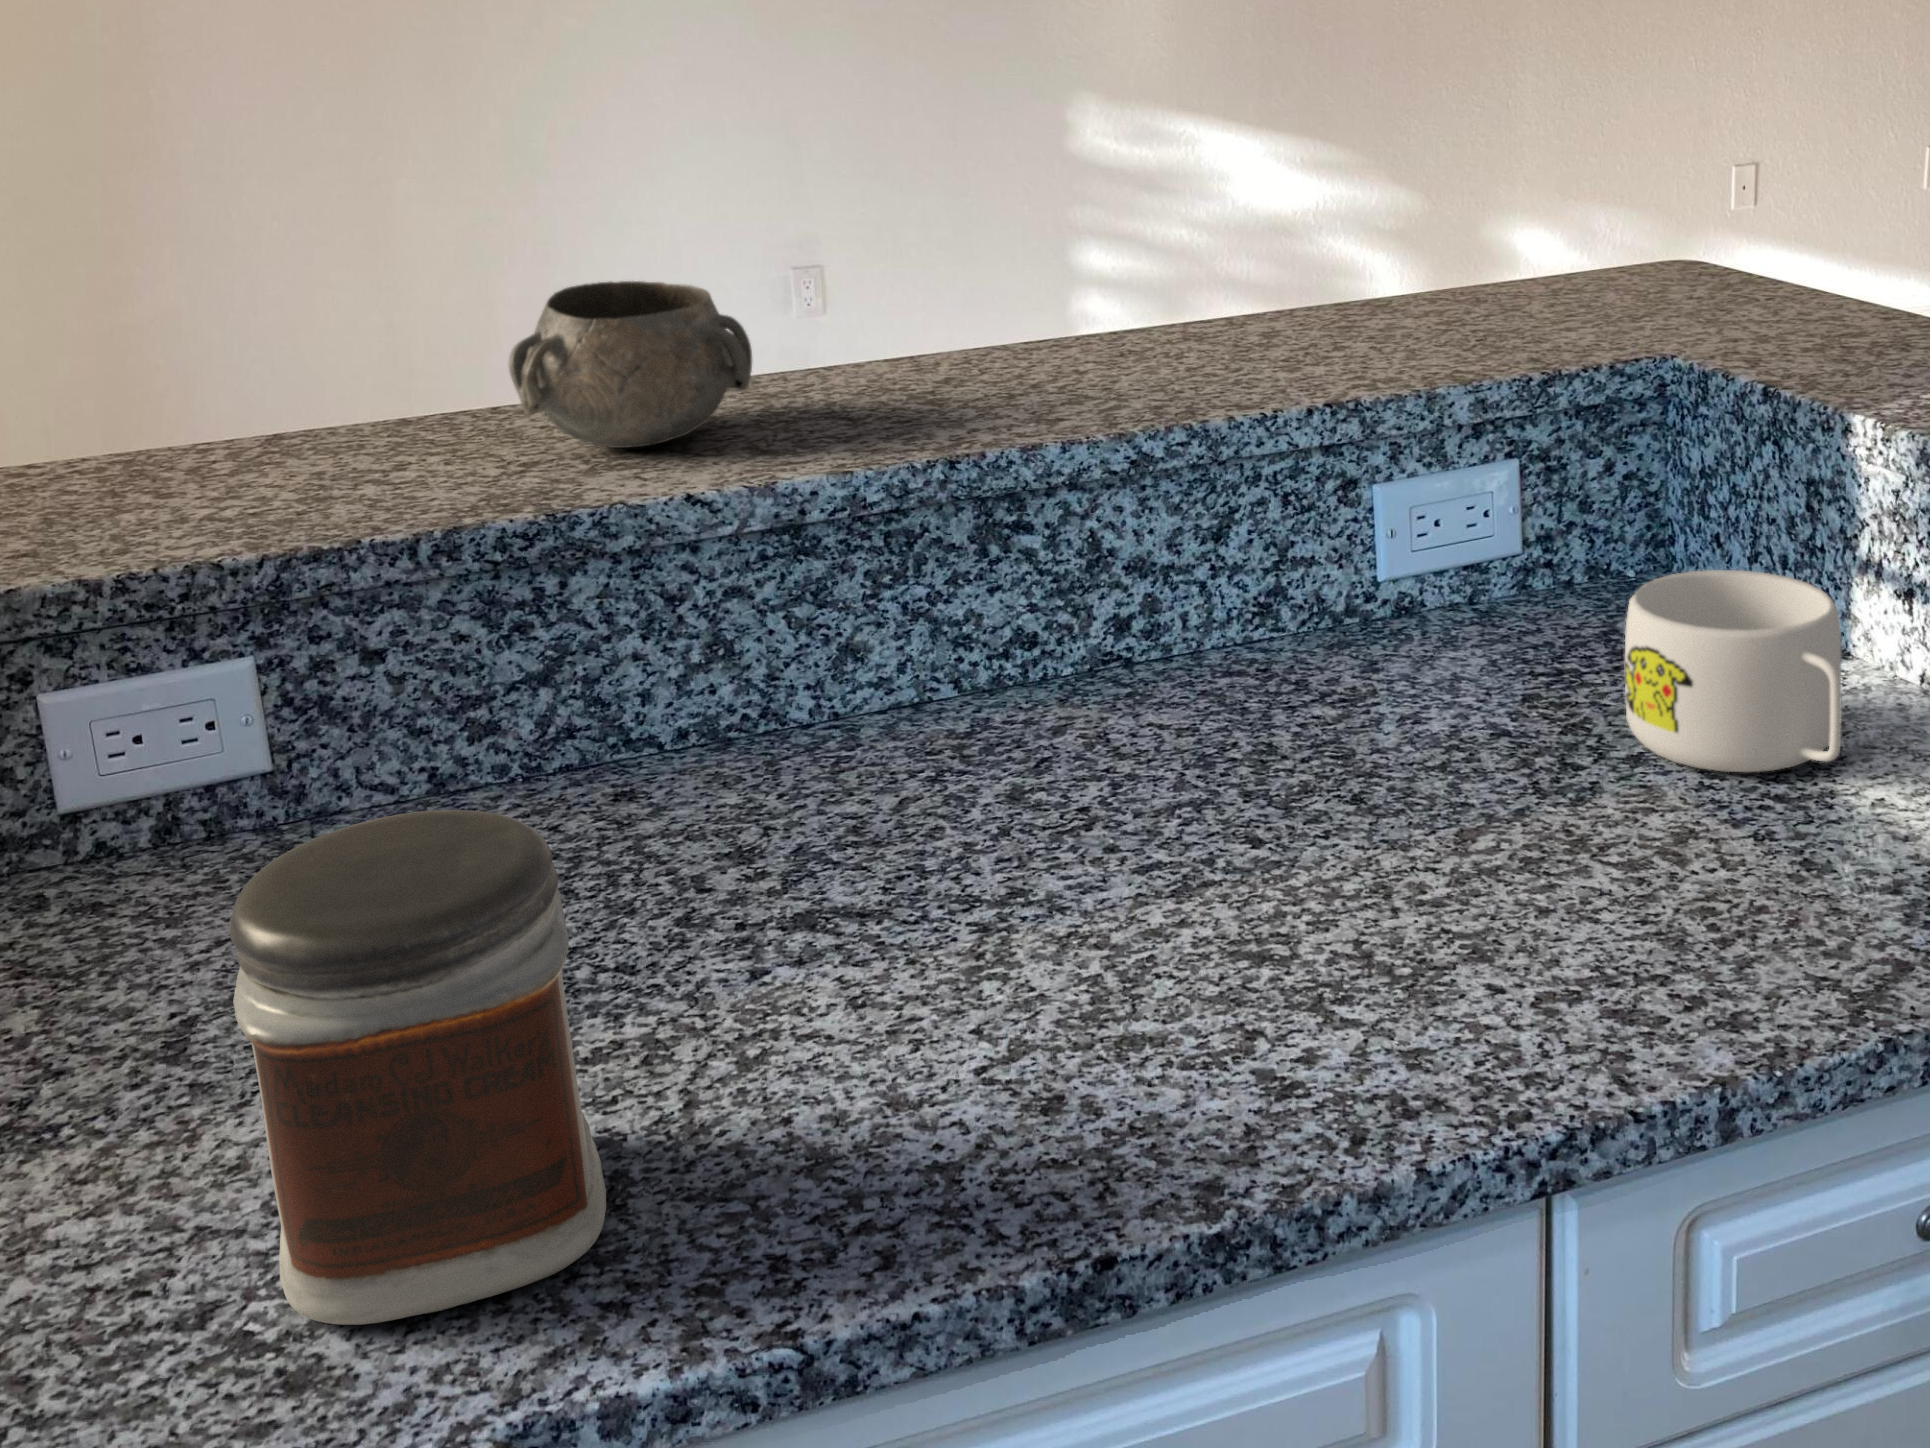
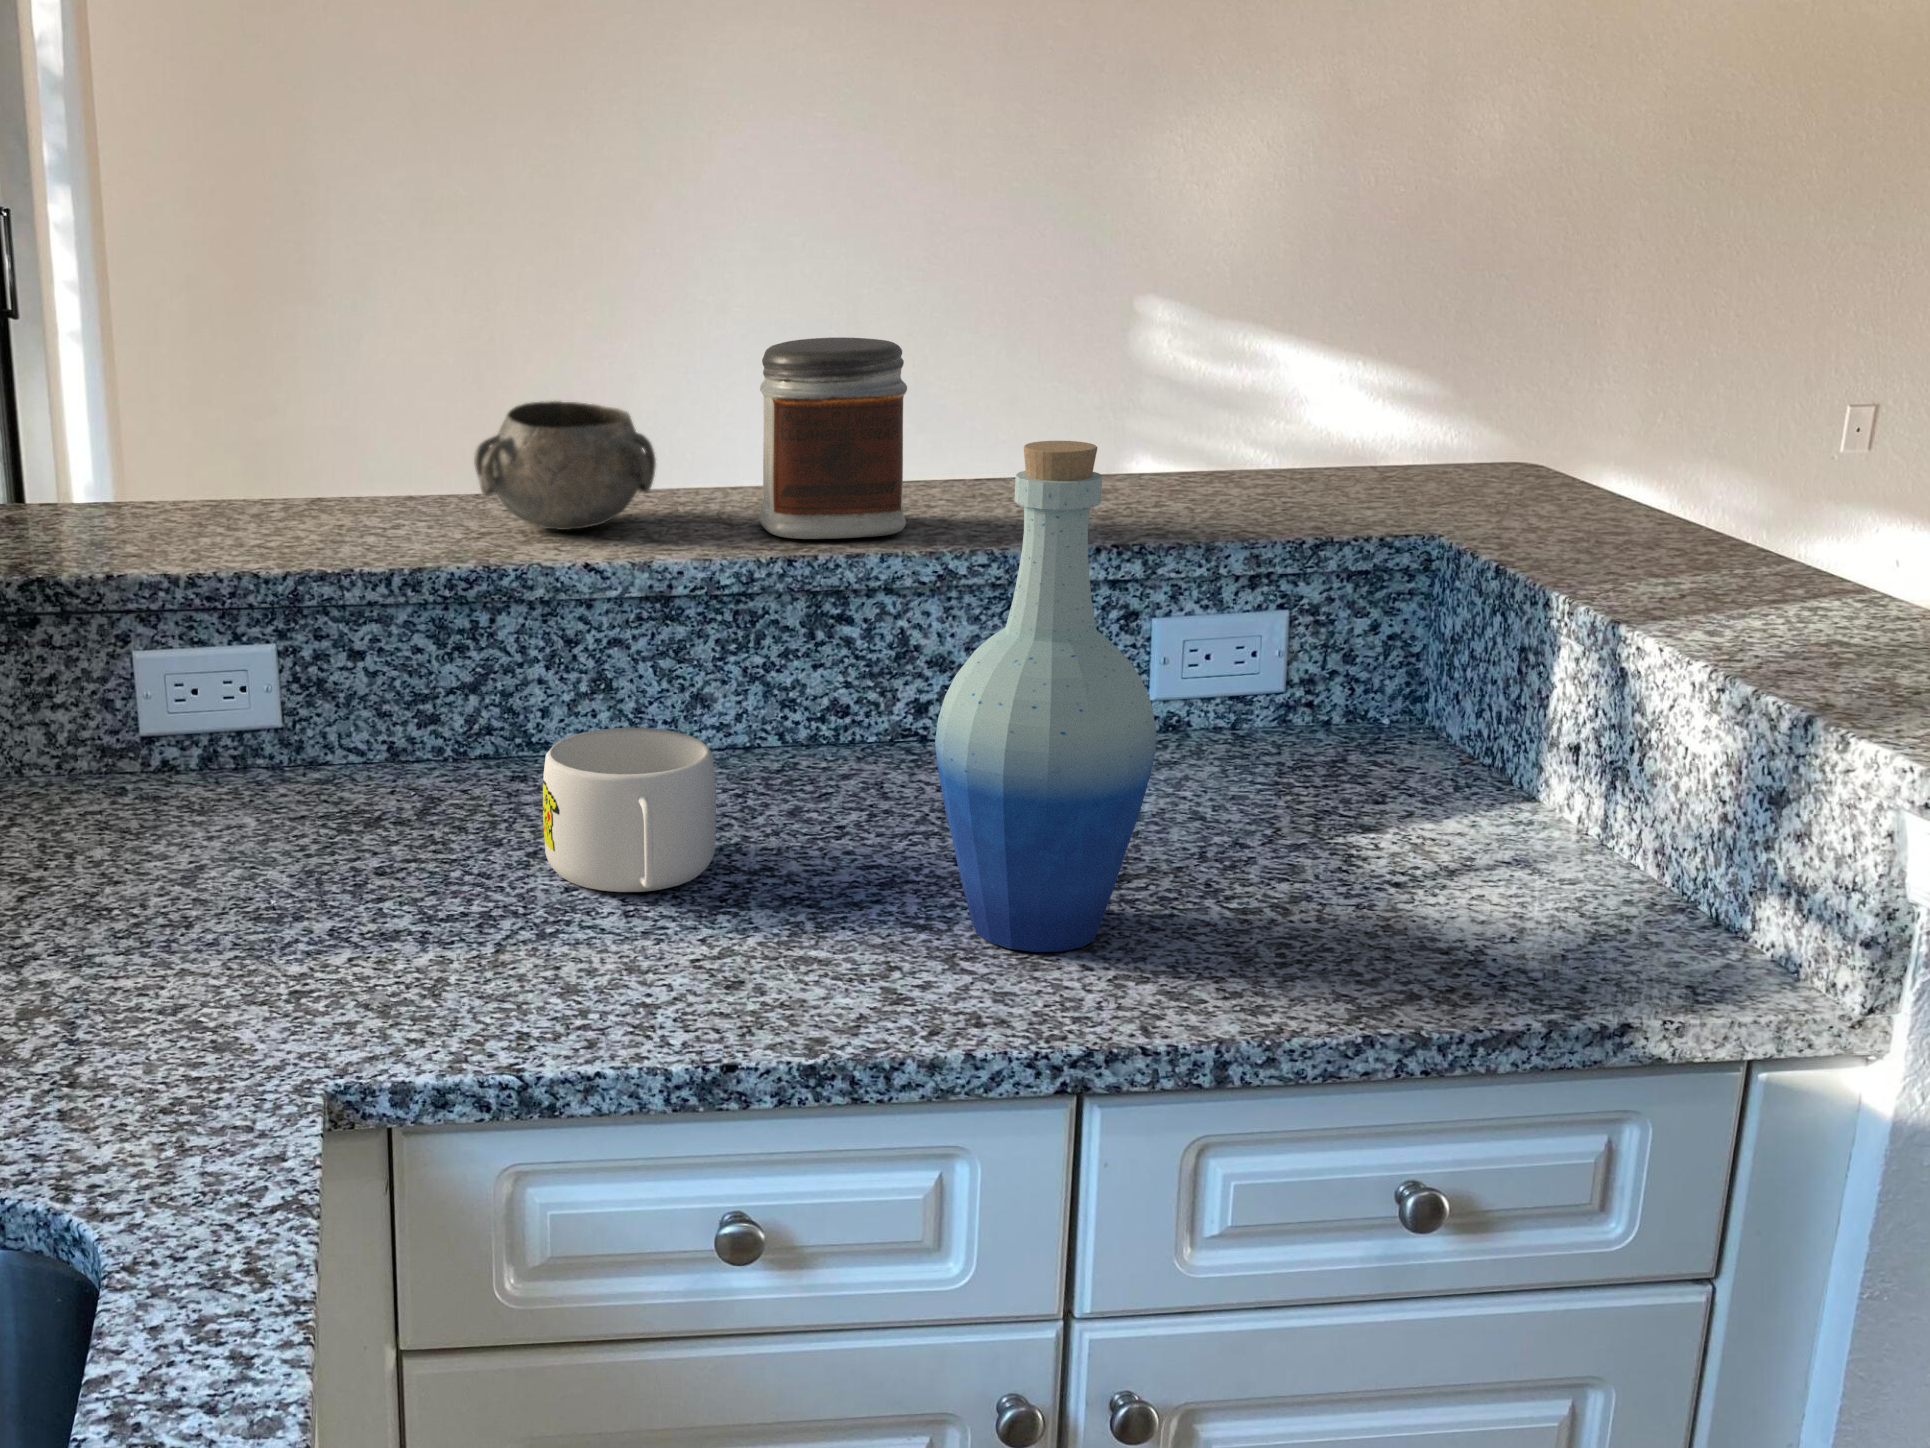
bottle: none [1260,298,1546,974] -> present [935,441,1156,952]
mug: present [1625,570,1842,772] -> present [543,728,716,892]
jar: present [230,810,606,1325] -> present [759,337,907,539]

